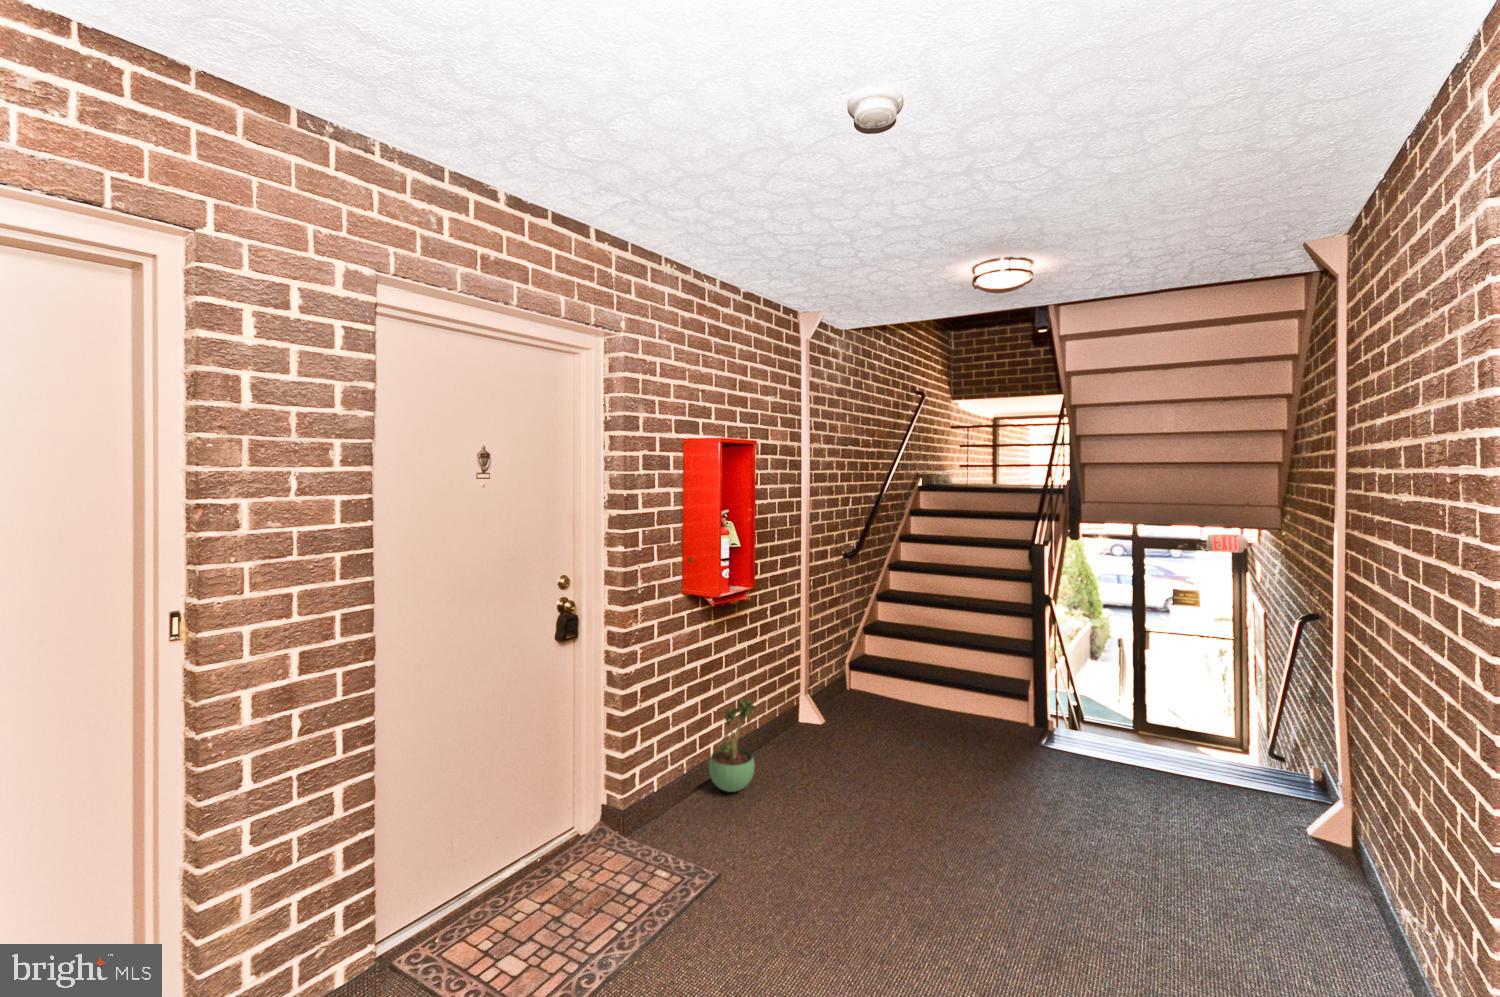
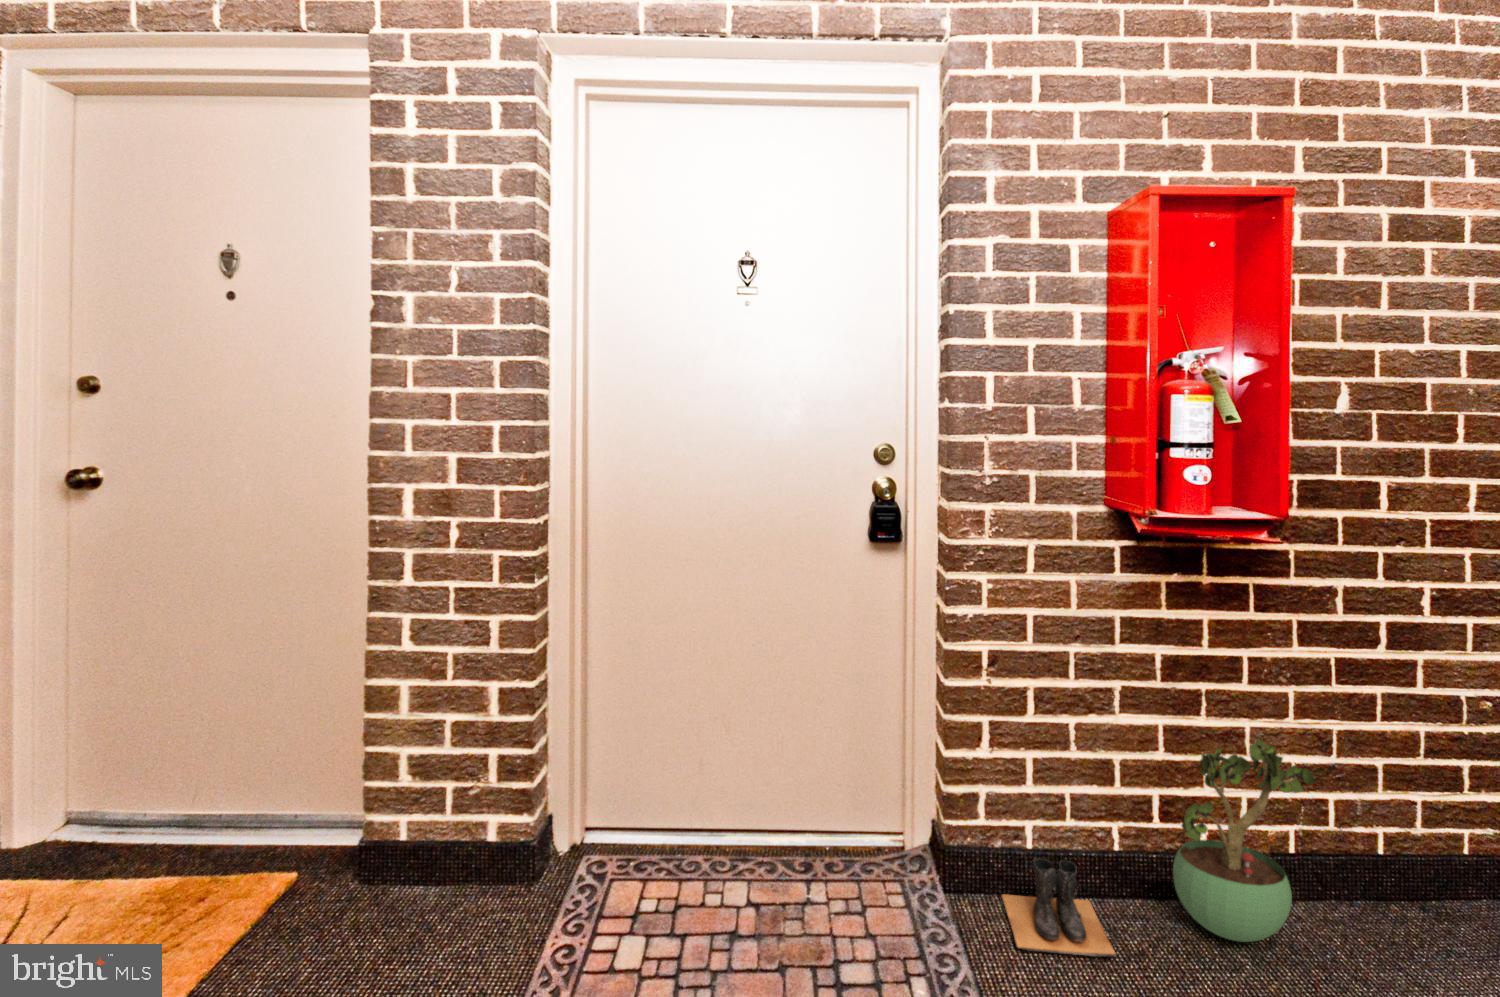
boots: none [648,787,713,841] -> present [1001,859,1116,957]

